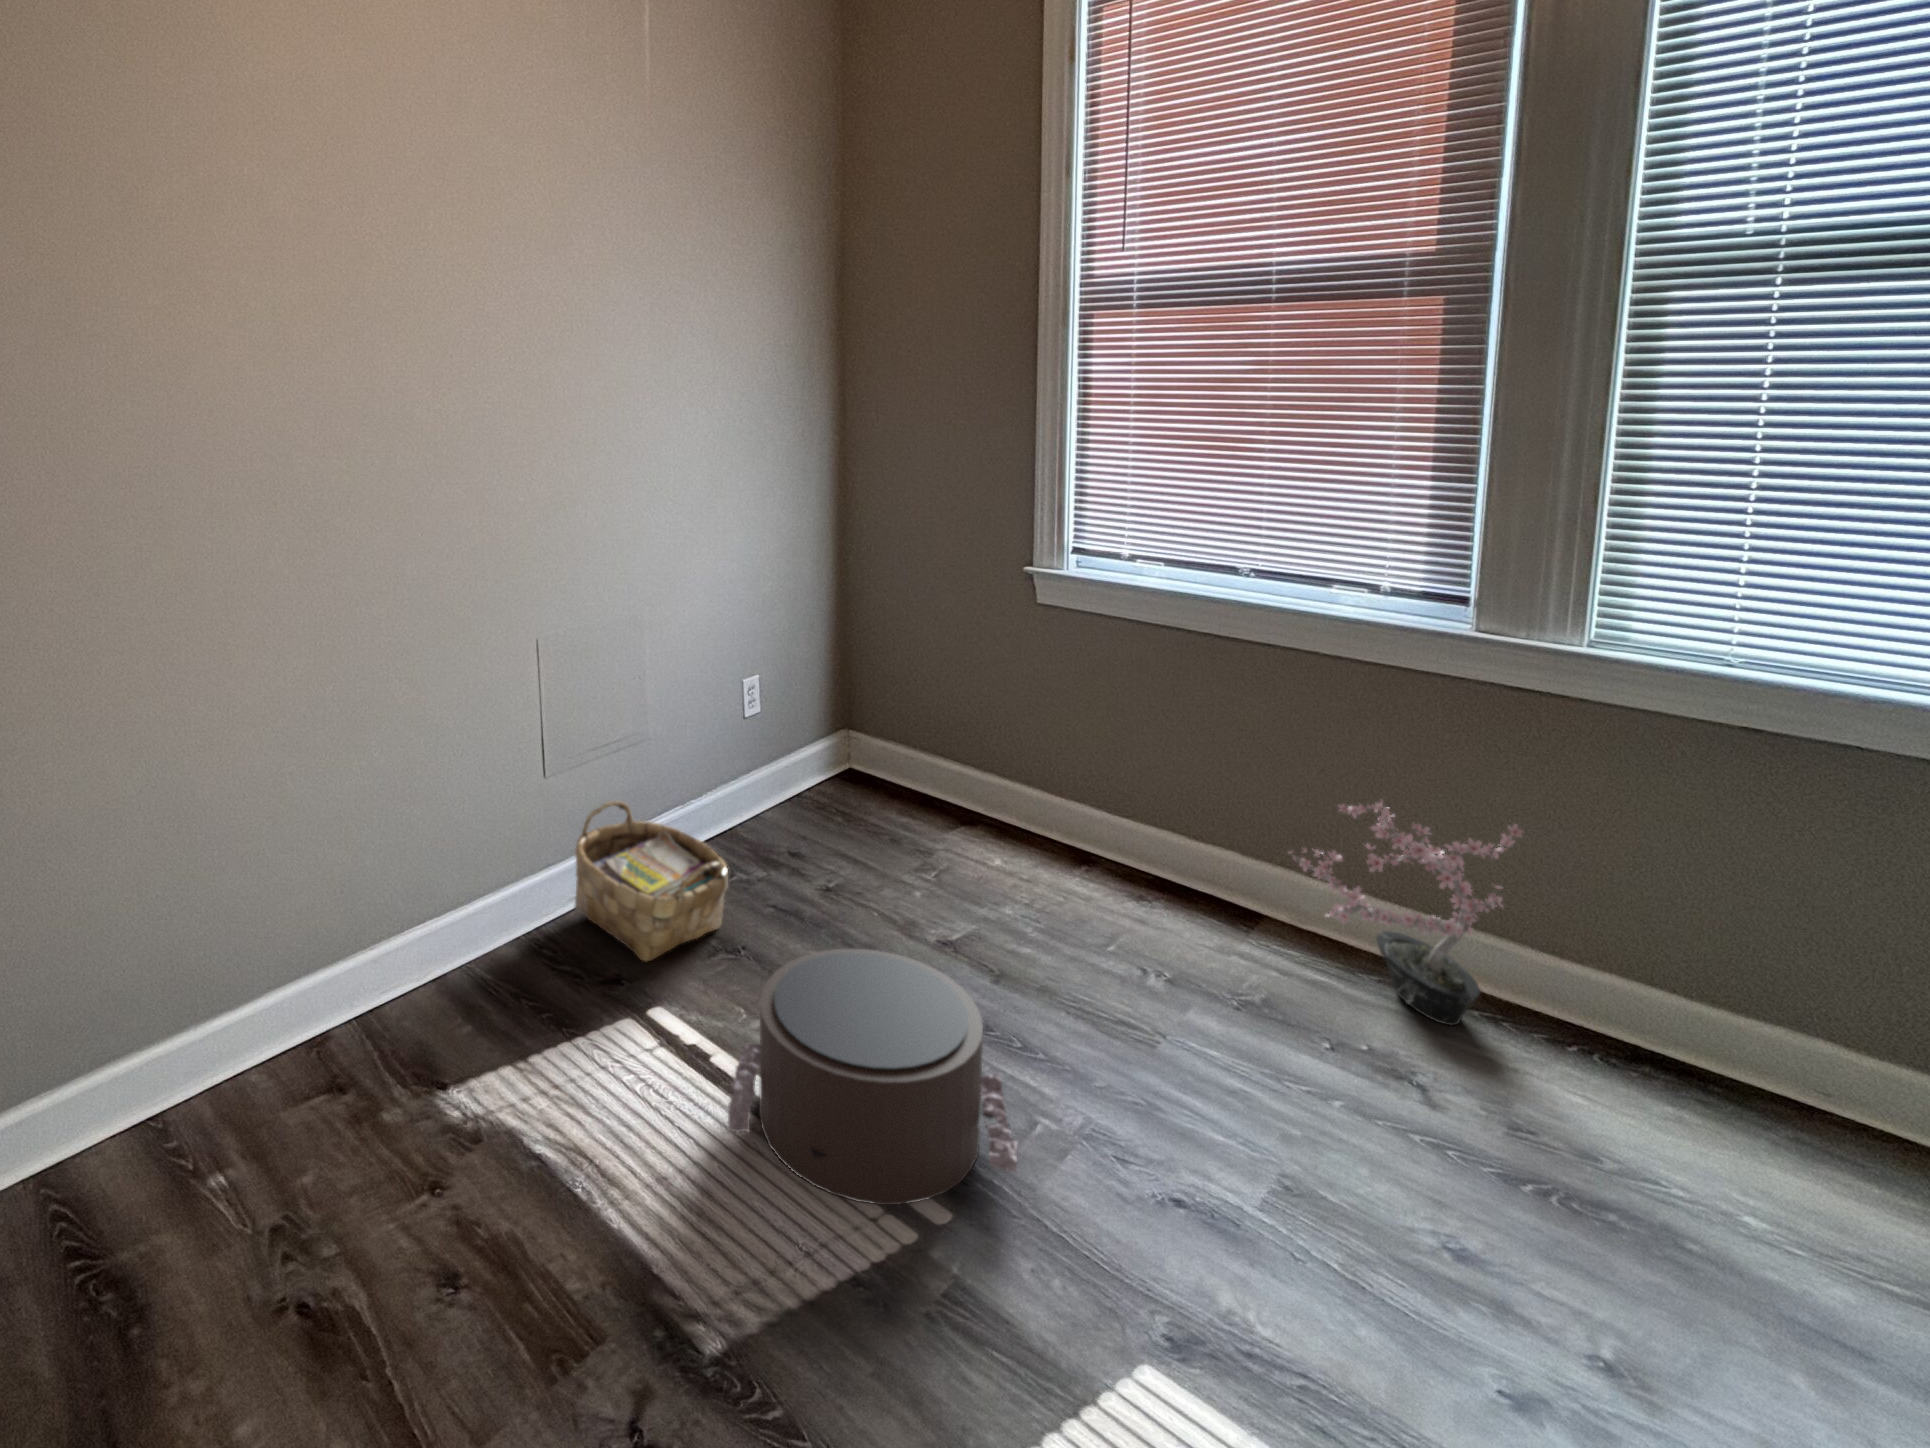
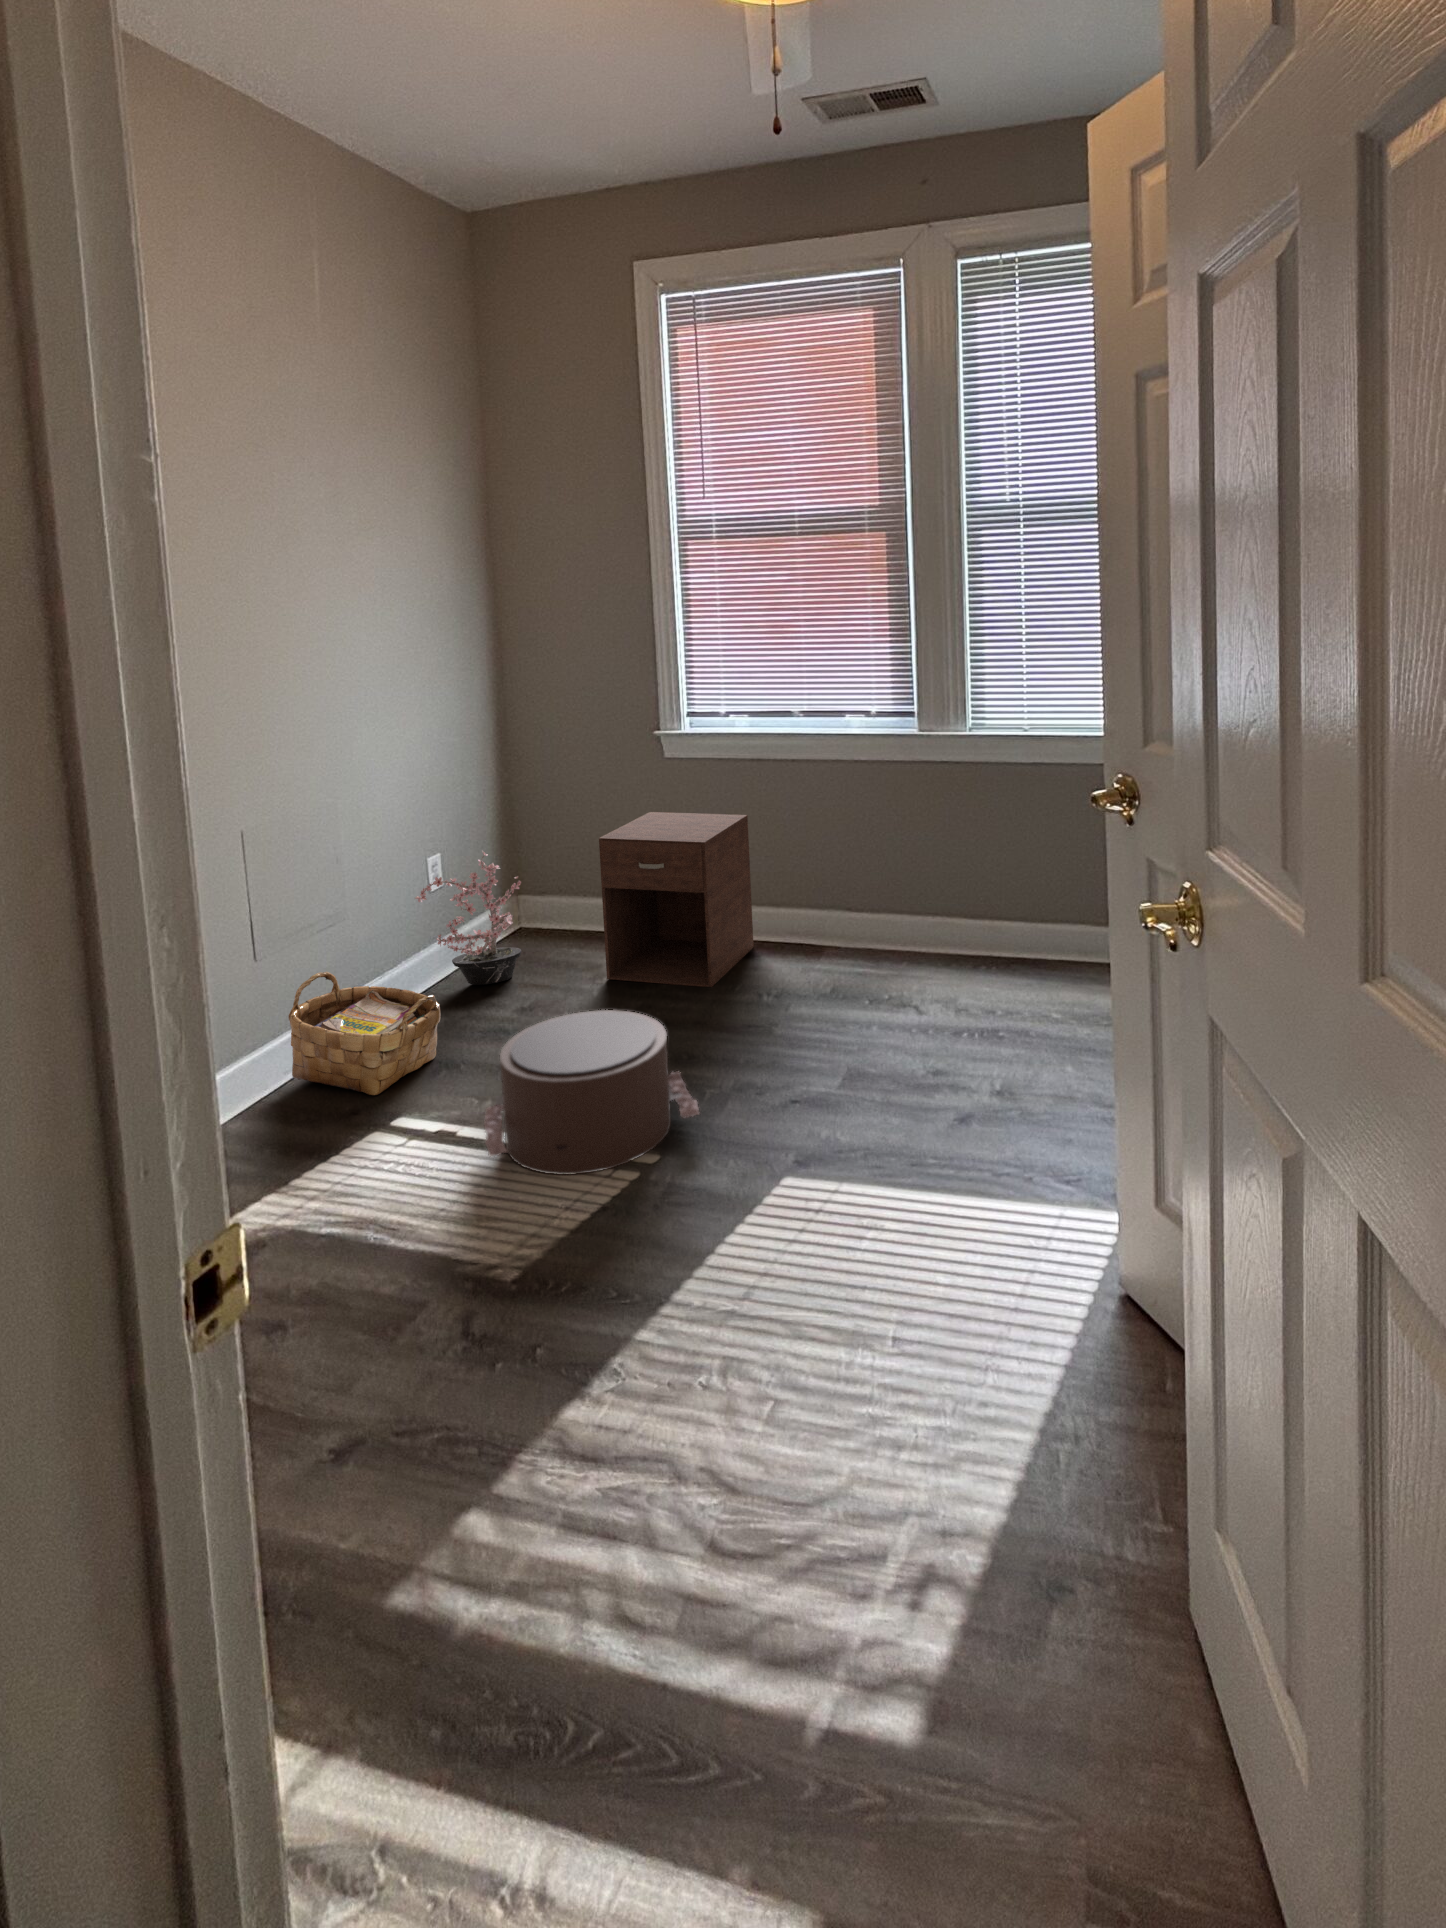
nightstand: none [936,672,1146,925] -> present [599,812,754,987]
potted plant: present [1293,802,1522,1025] -> present [415,852,521,985]

